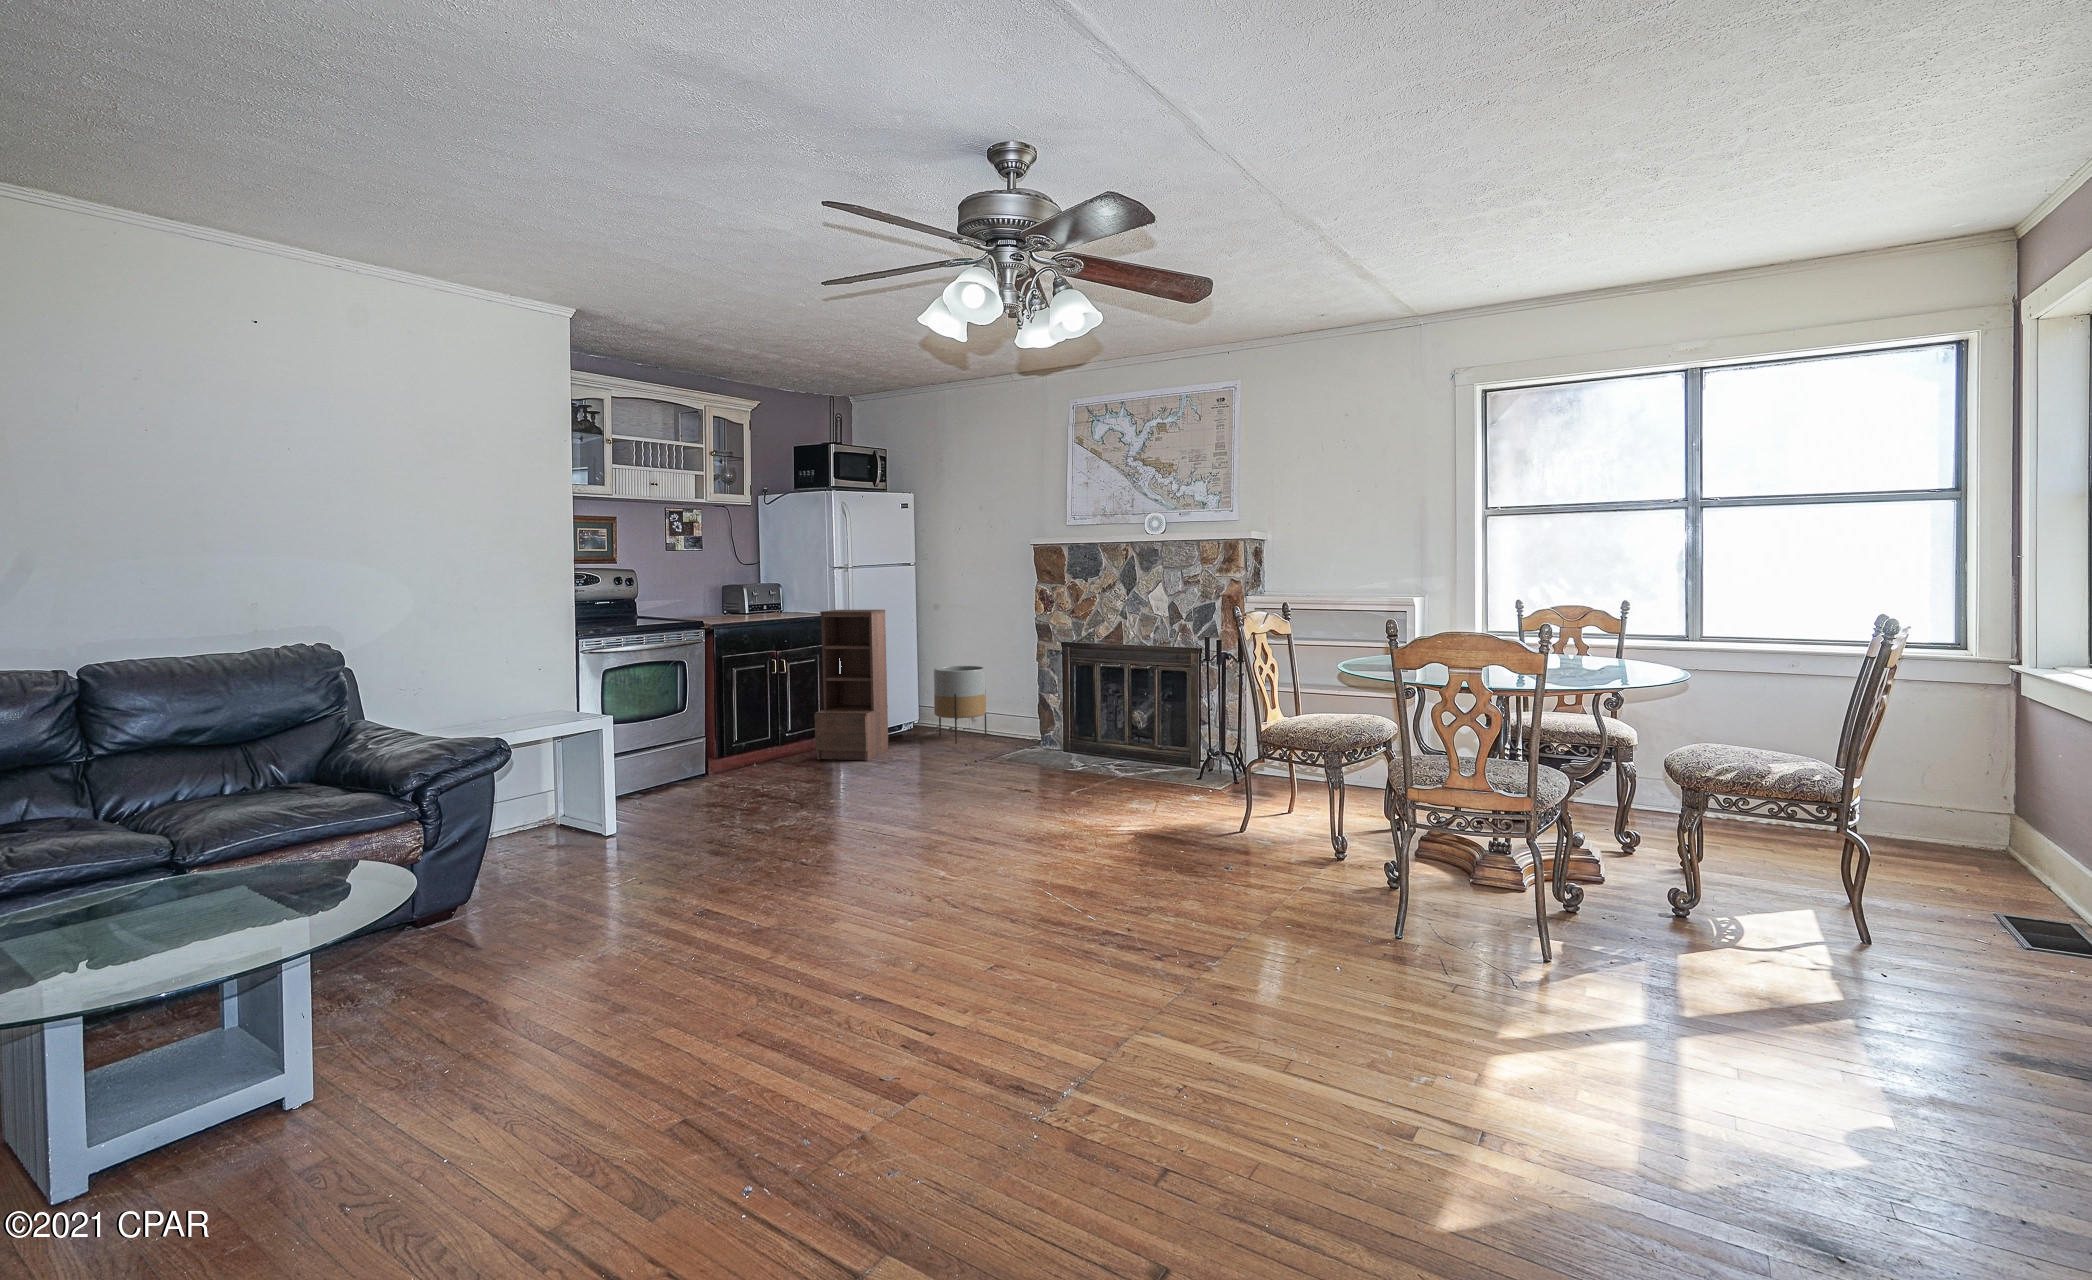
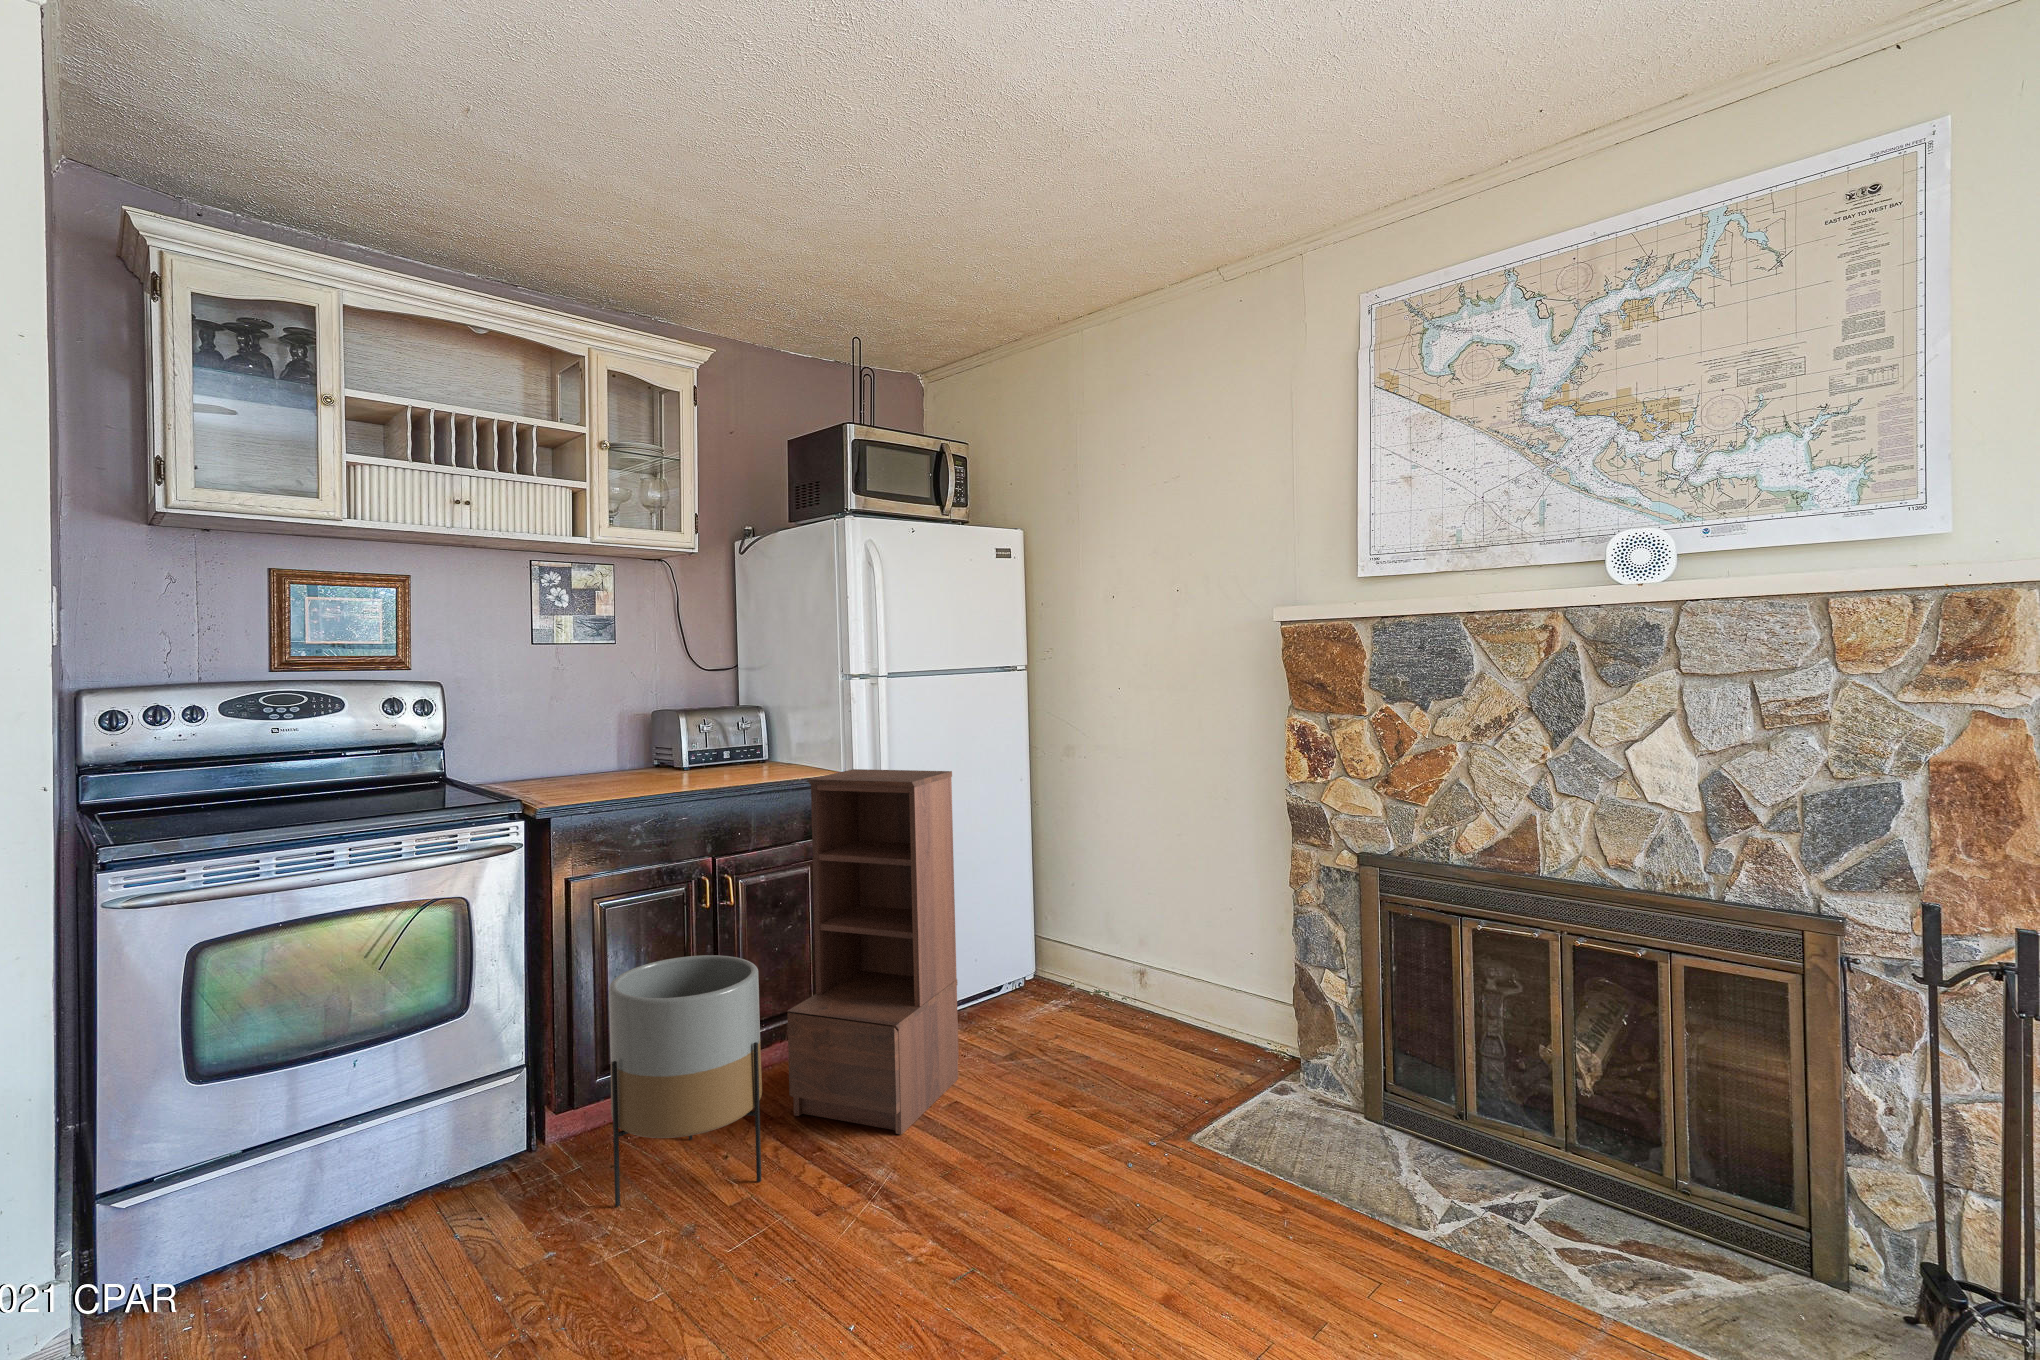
planter: present [934,666,987,743] -> present [609,955,762,1207]

